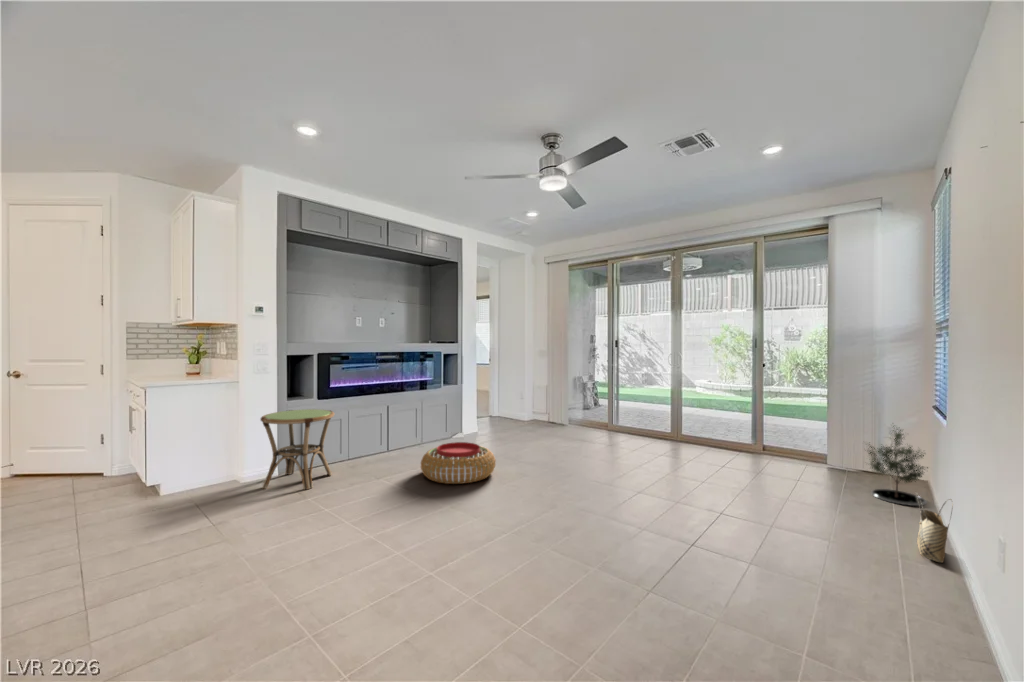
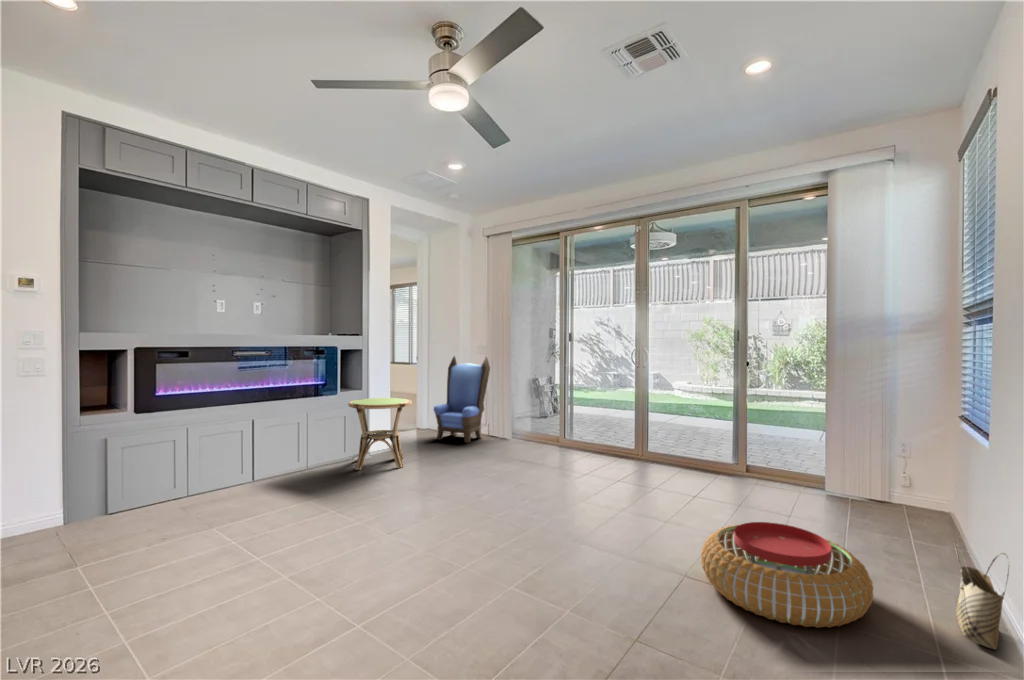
armchair: none [507,358,551,427] -> present [434,356,490,443]
side table: present [261,409,334,489] -> present [348,398,412,470]
potted tree: present [869,426,928,506] -> none [872,436,959,549]
pouf: present [421,442,496,484] -> present [701,522,873,628]

